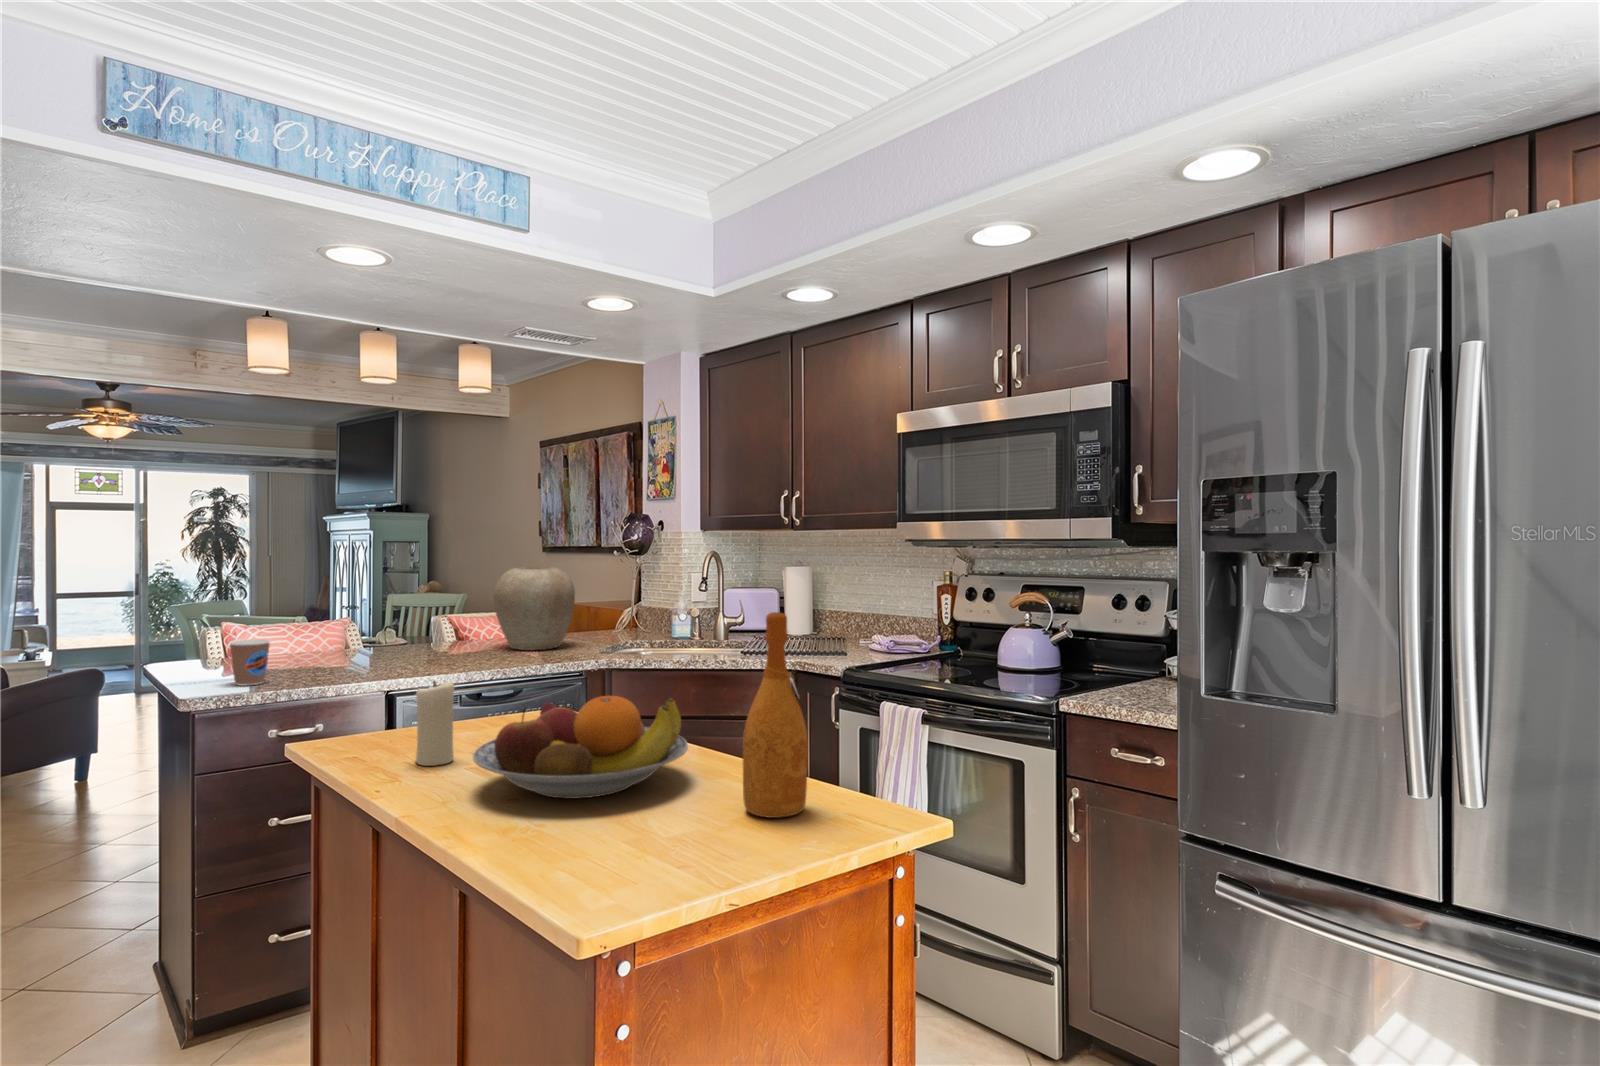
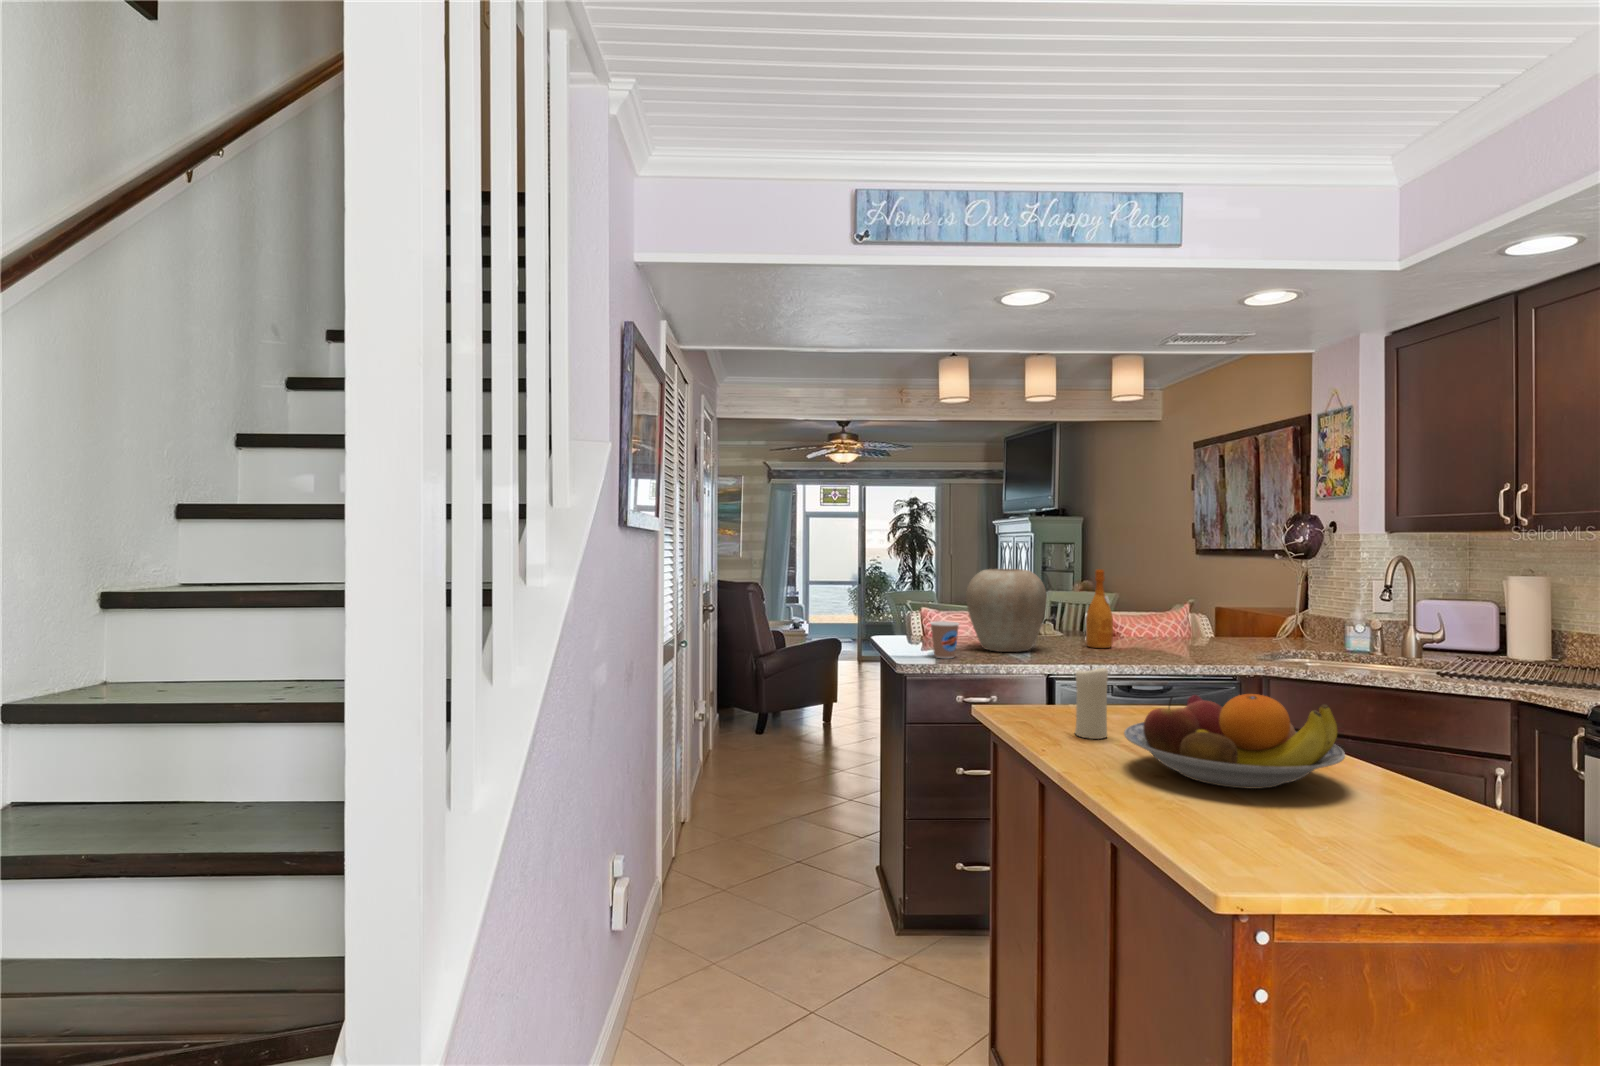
vase: present [493,567,575,650] -> present [966,569,1046,652]
wine bottle: present [743,612,808,818] -> present [1086,569,1113,648]

